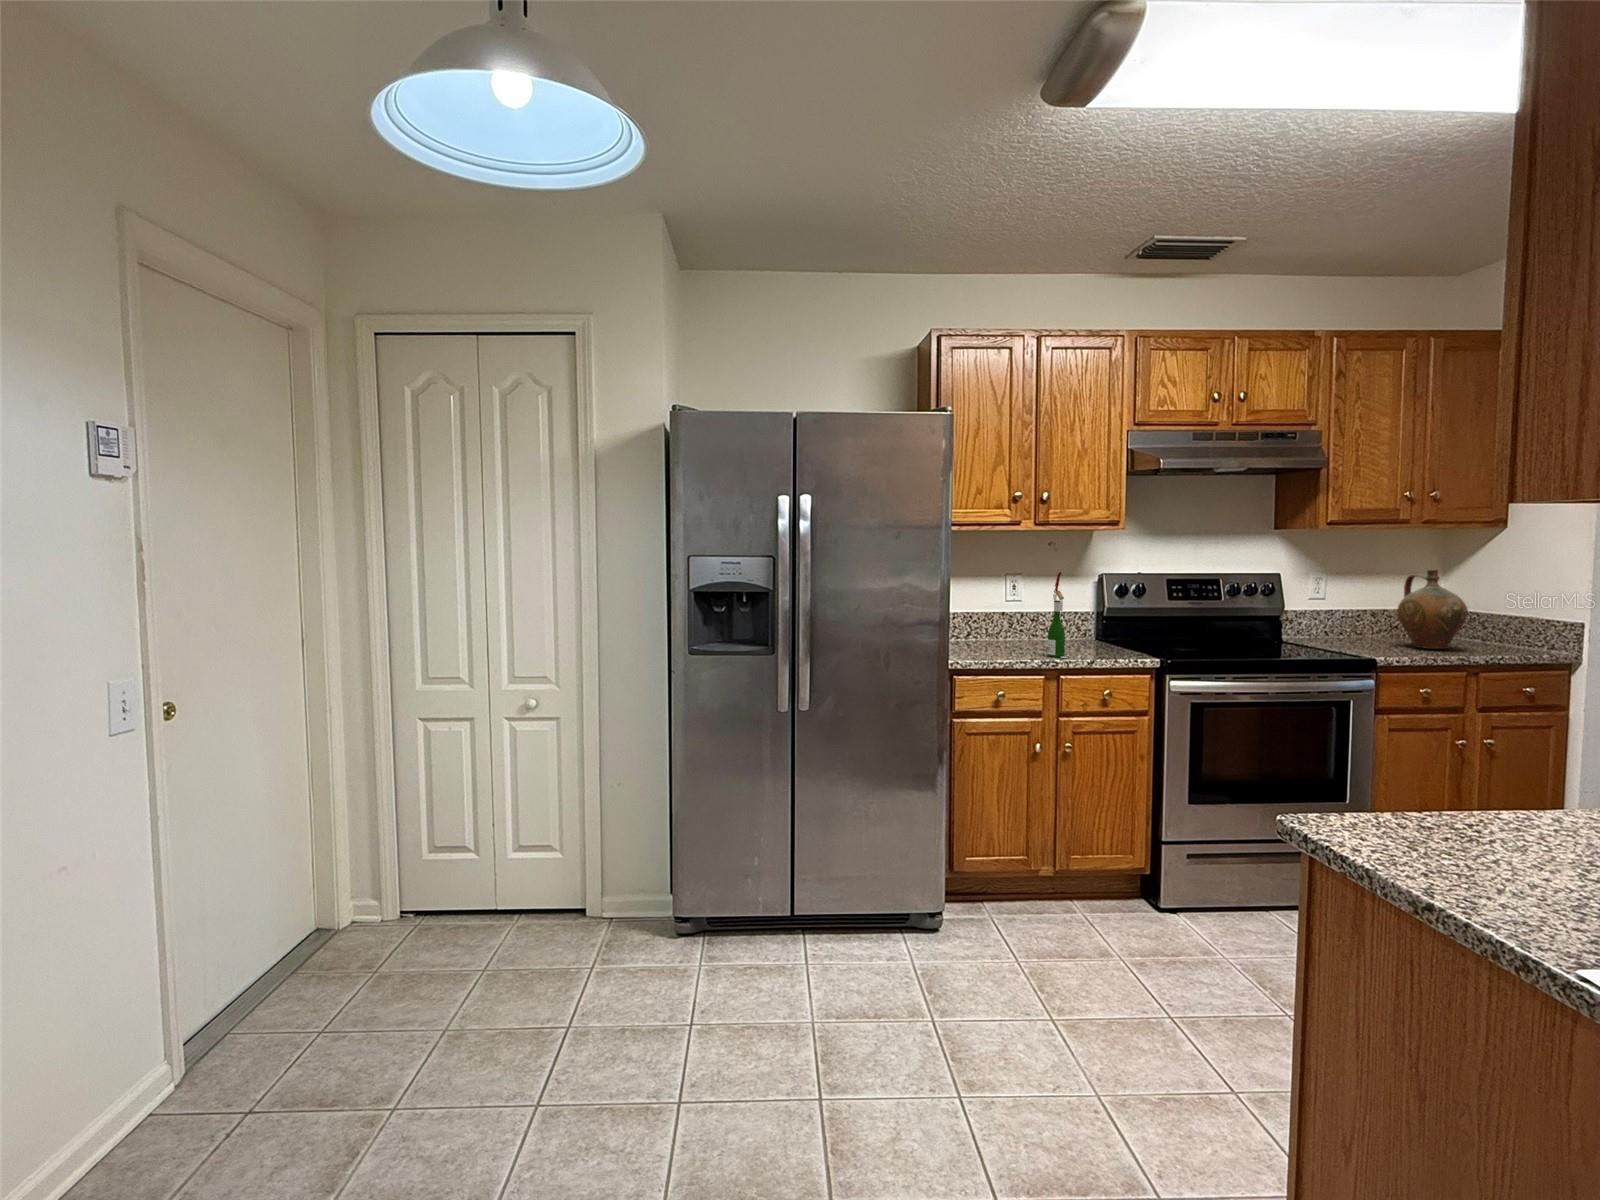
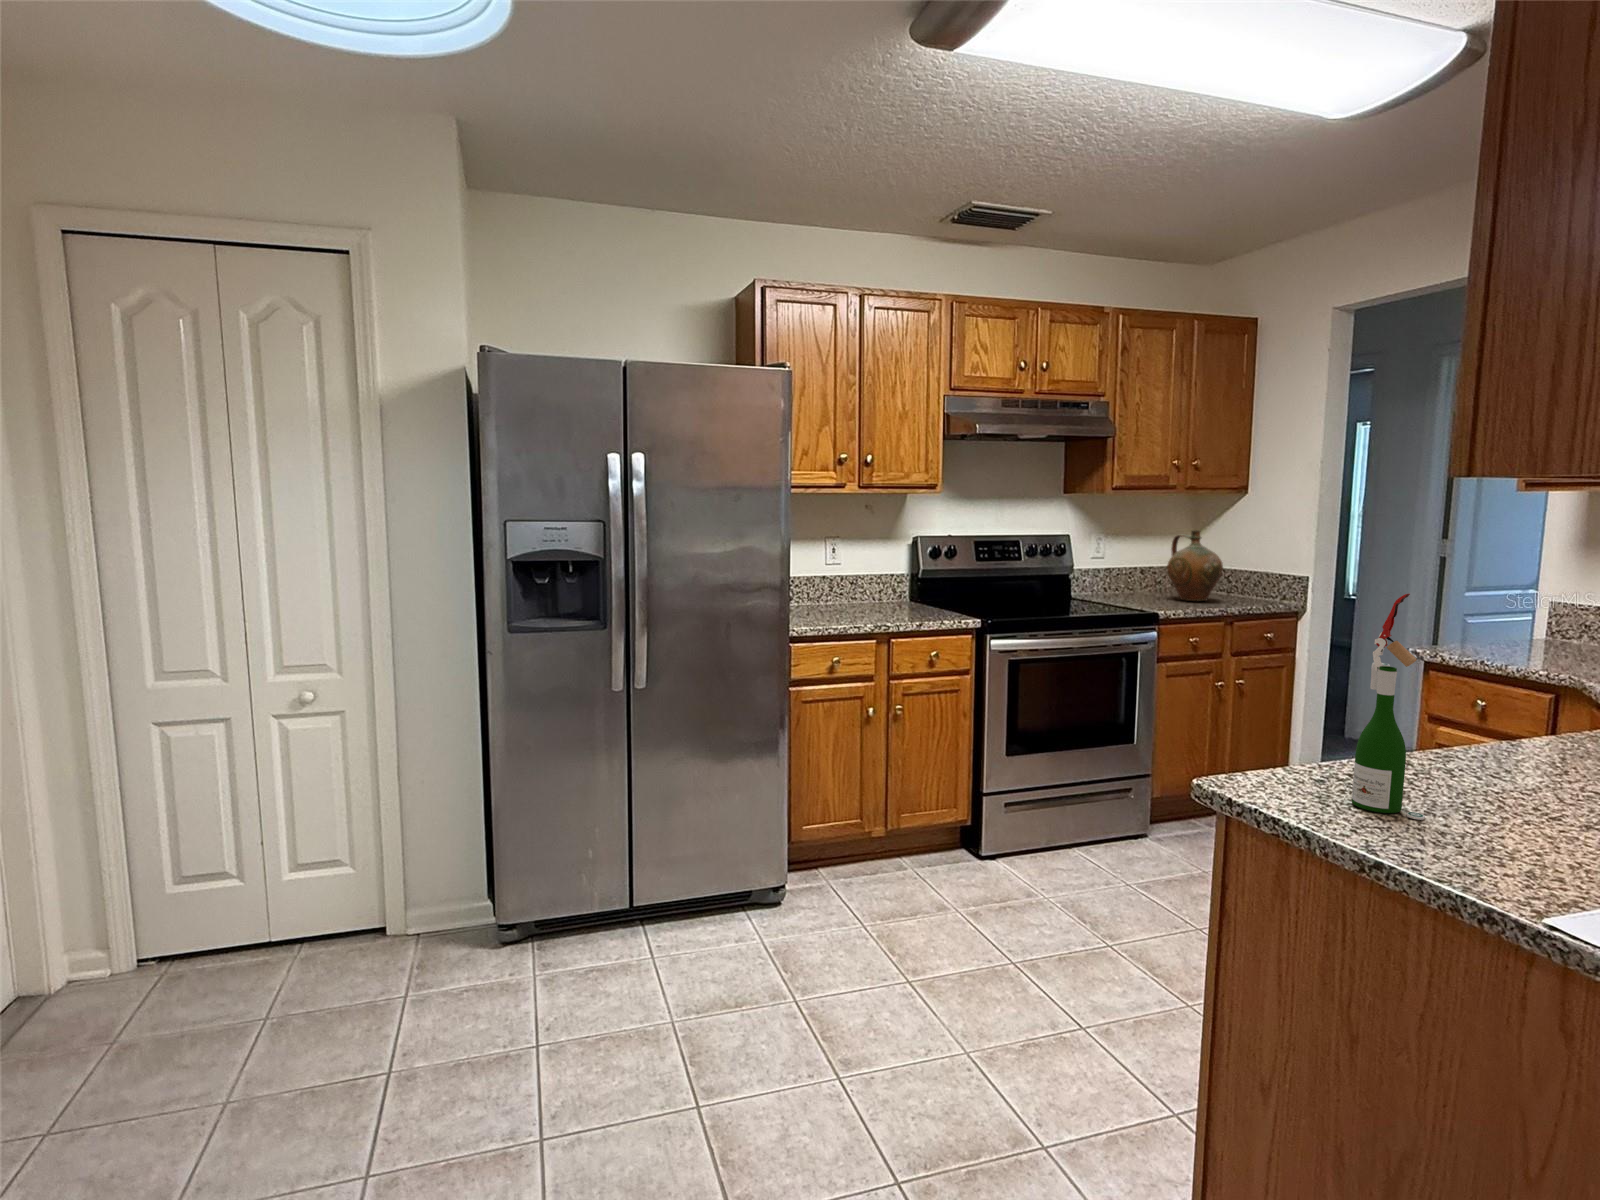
wine bottle: present [1047,572,1067,658] -> present [1352,594,1425,820]

